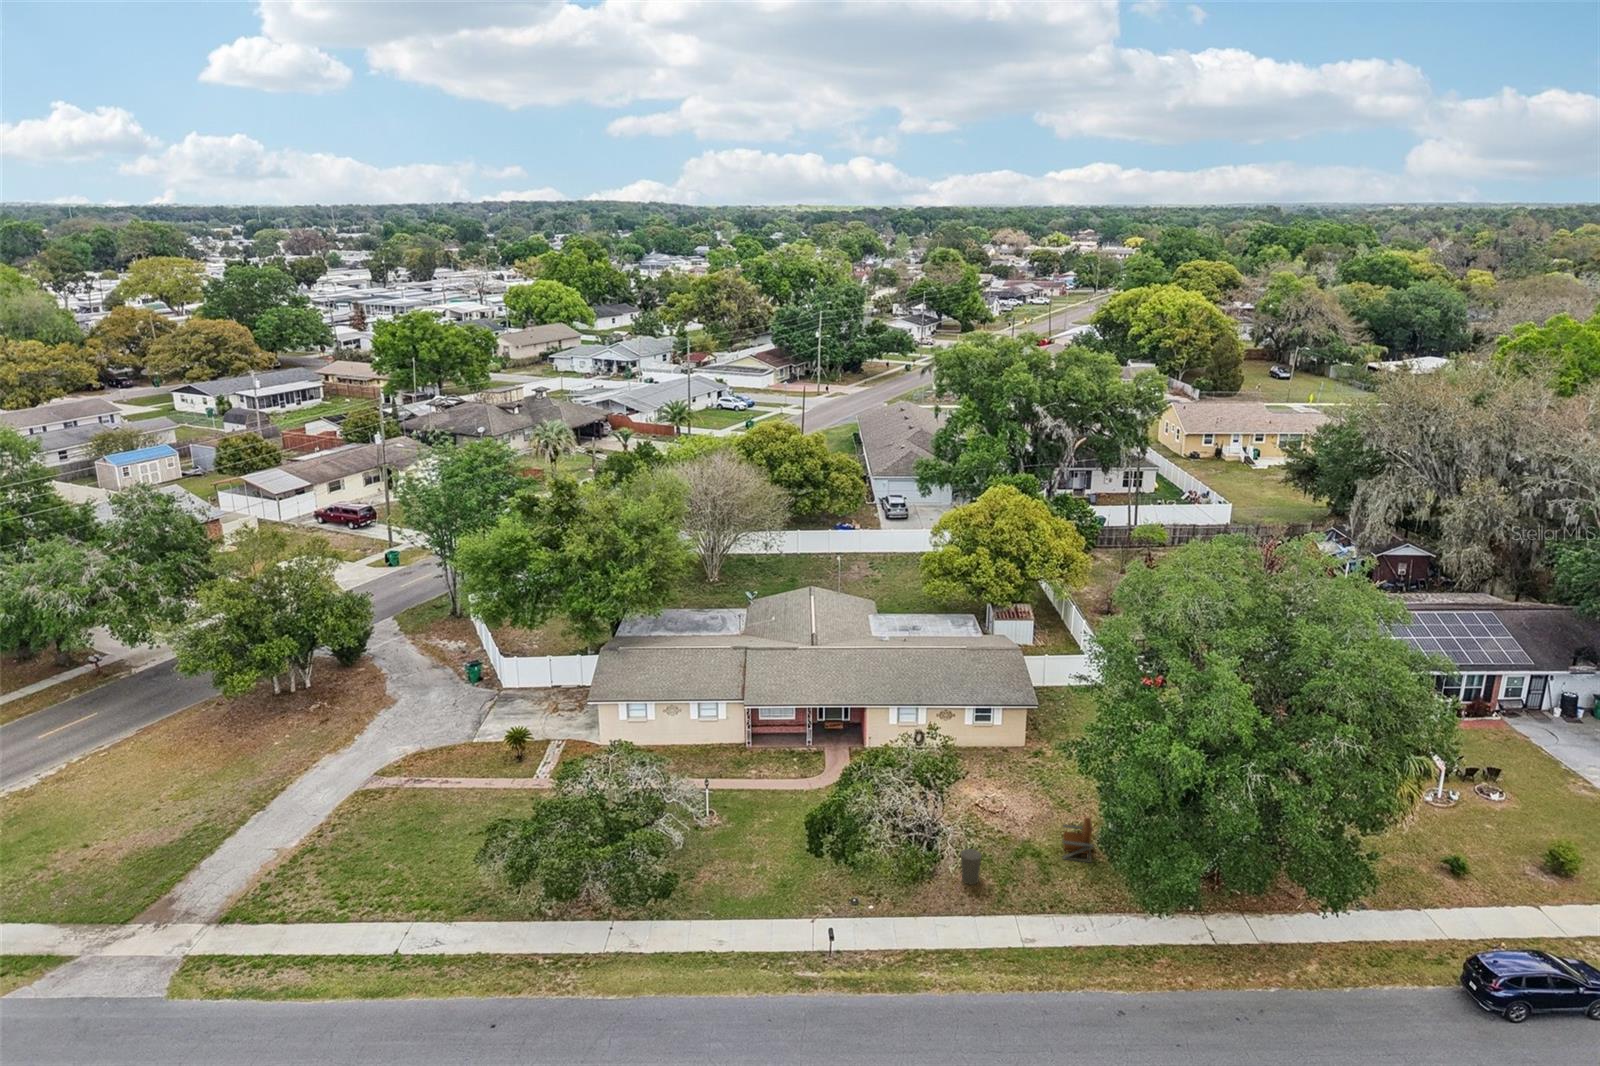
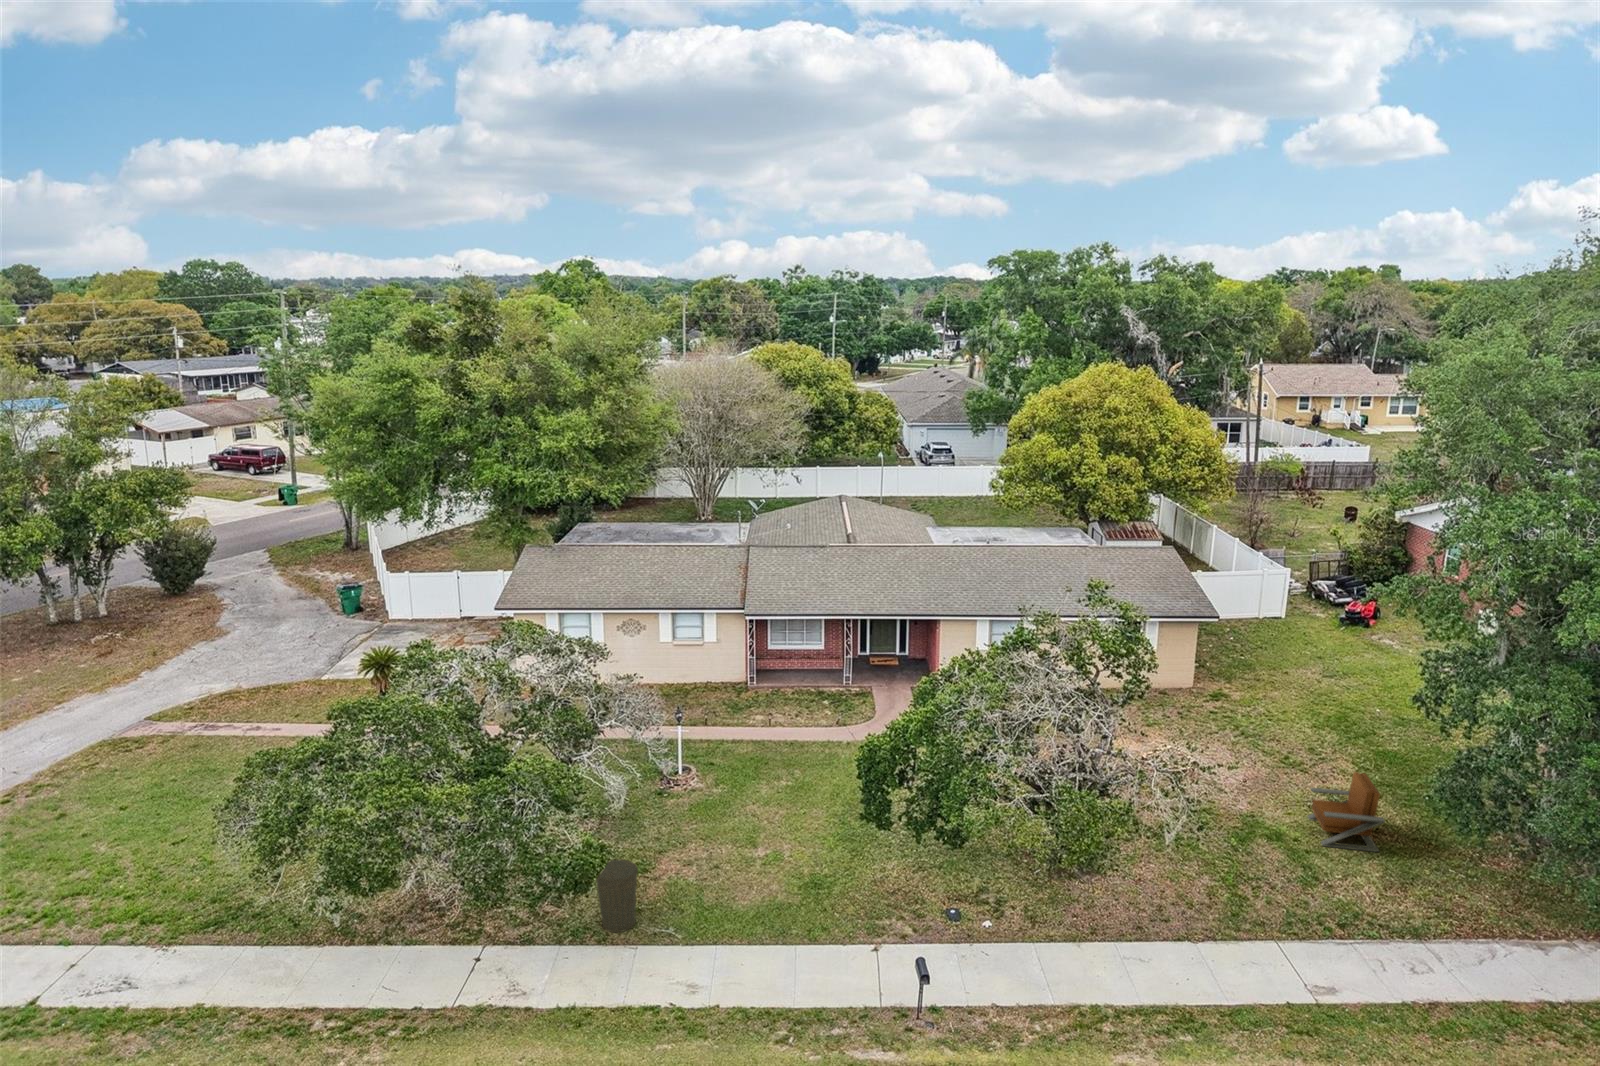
trash can: present [961,849,982,885] -> present [596,860,638,932]

